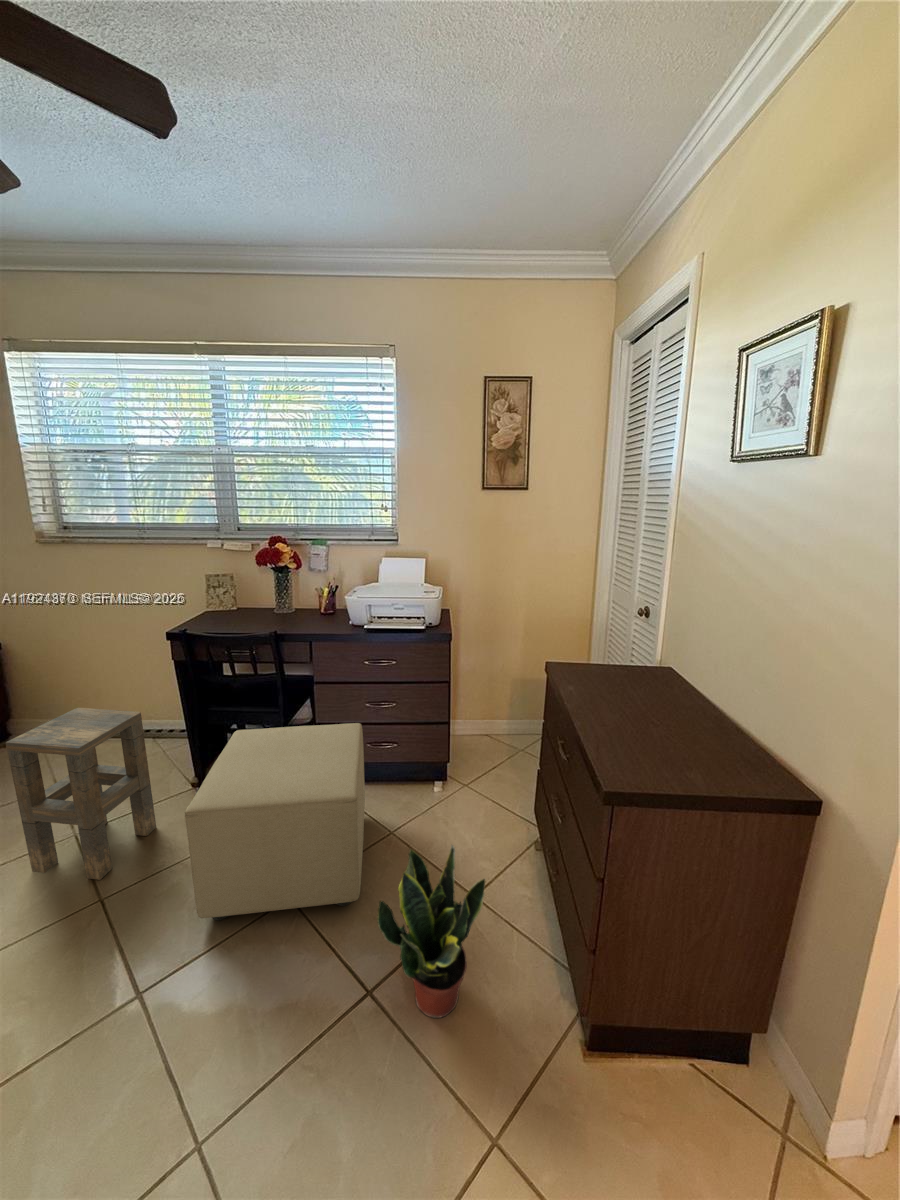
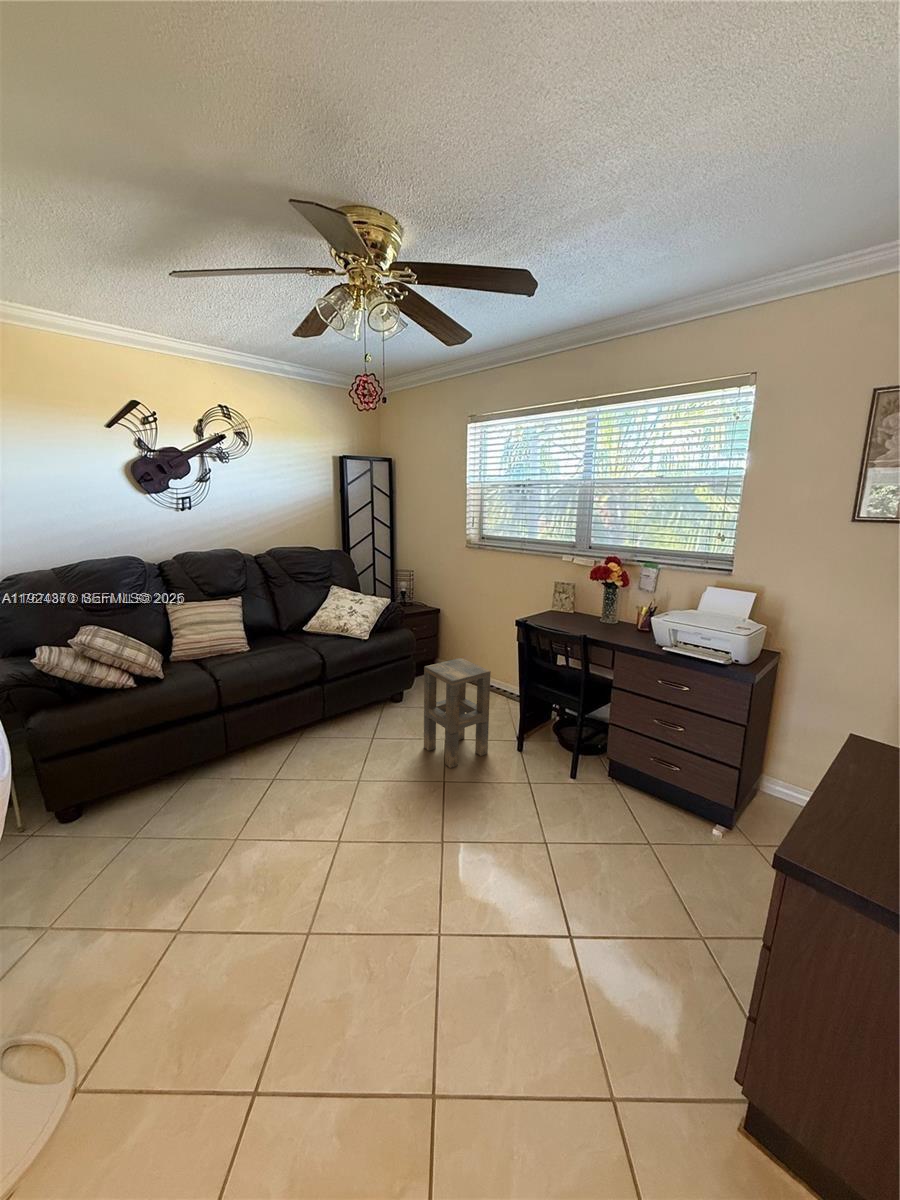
ottoman: present [185,723,365,920] -> none [488,704,641,869]
potted plant: present [377,845,485,1018] -> none [580,837,688,990]

